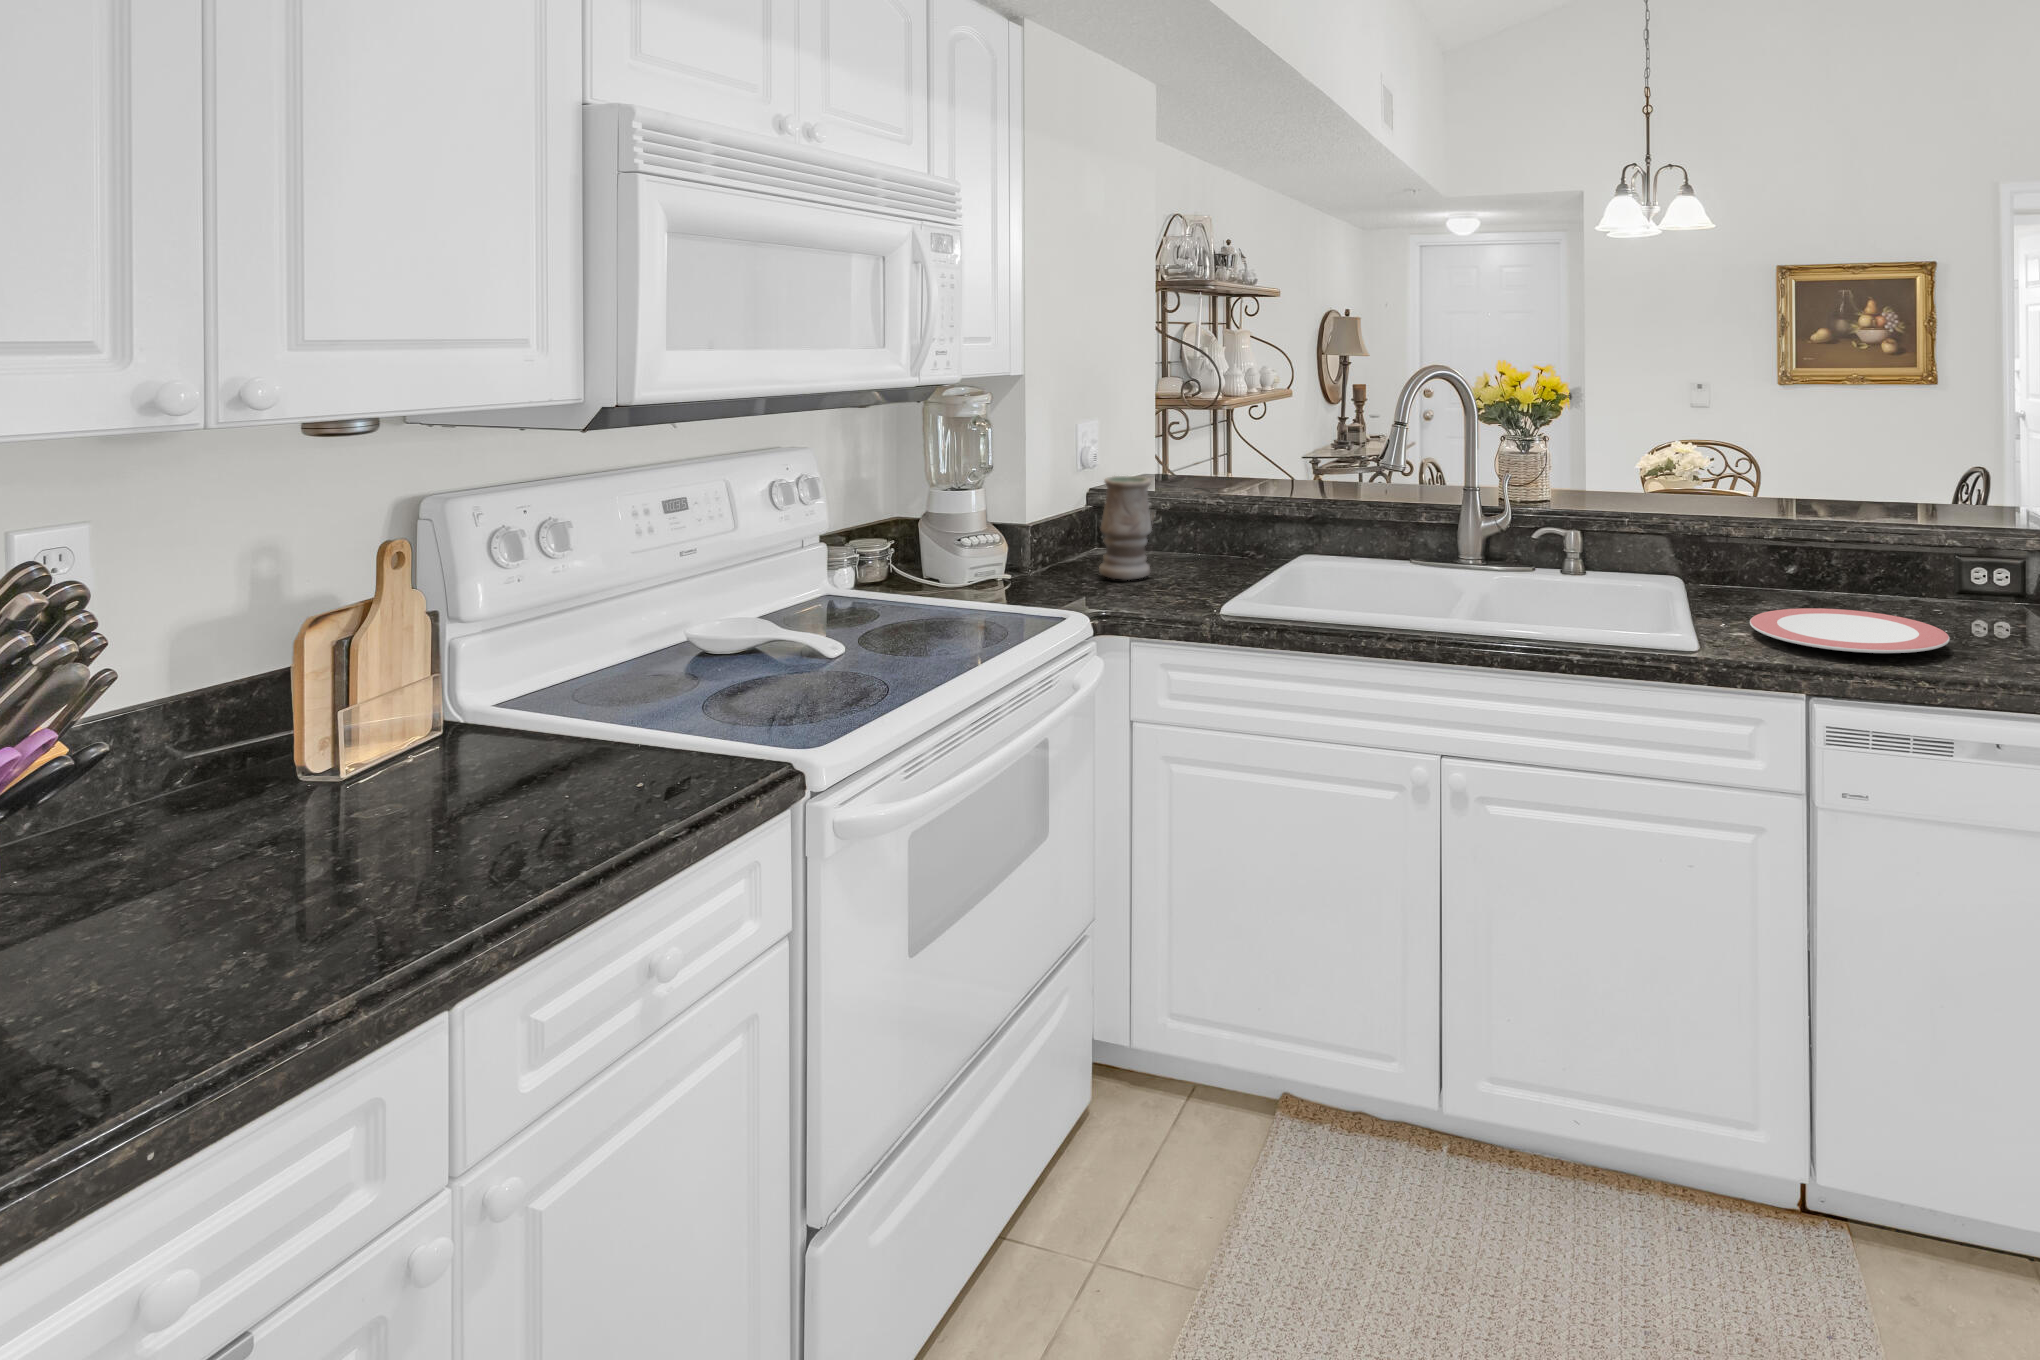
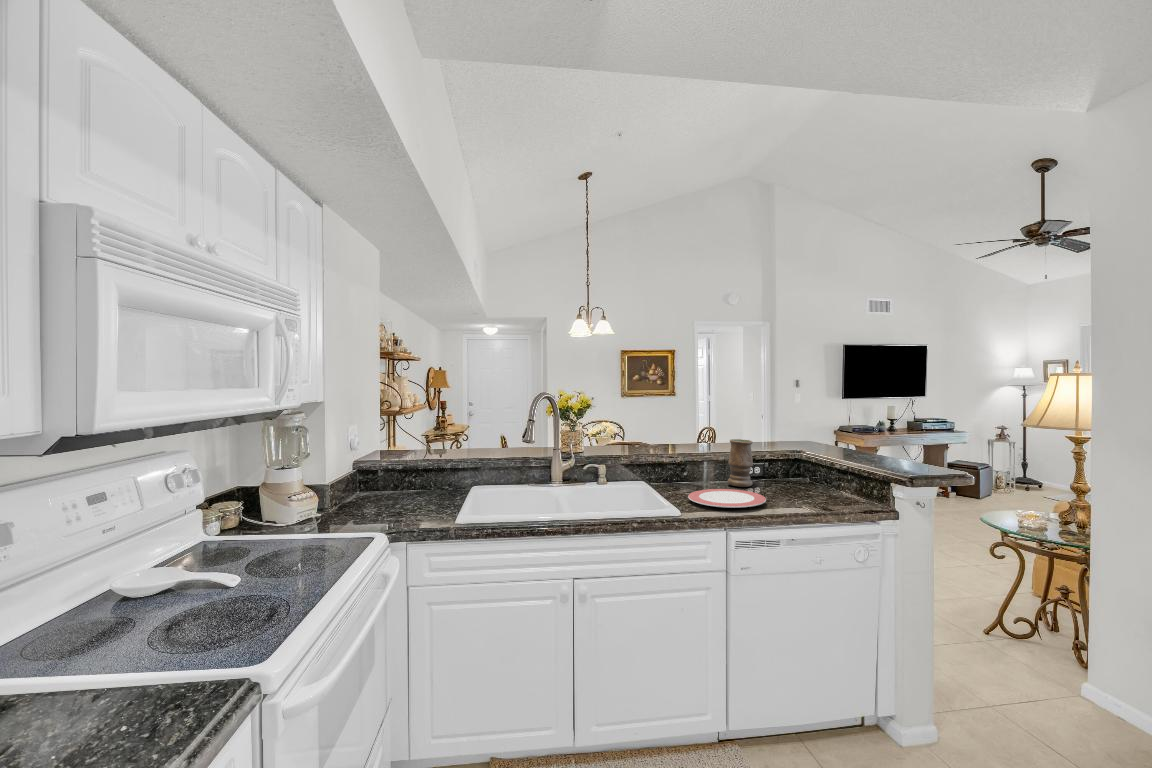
vase: present [1099,476,1151,580] -> present [728,439,753,487]

